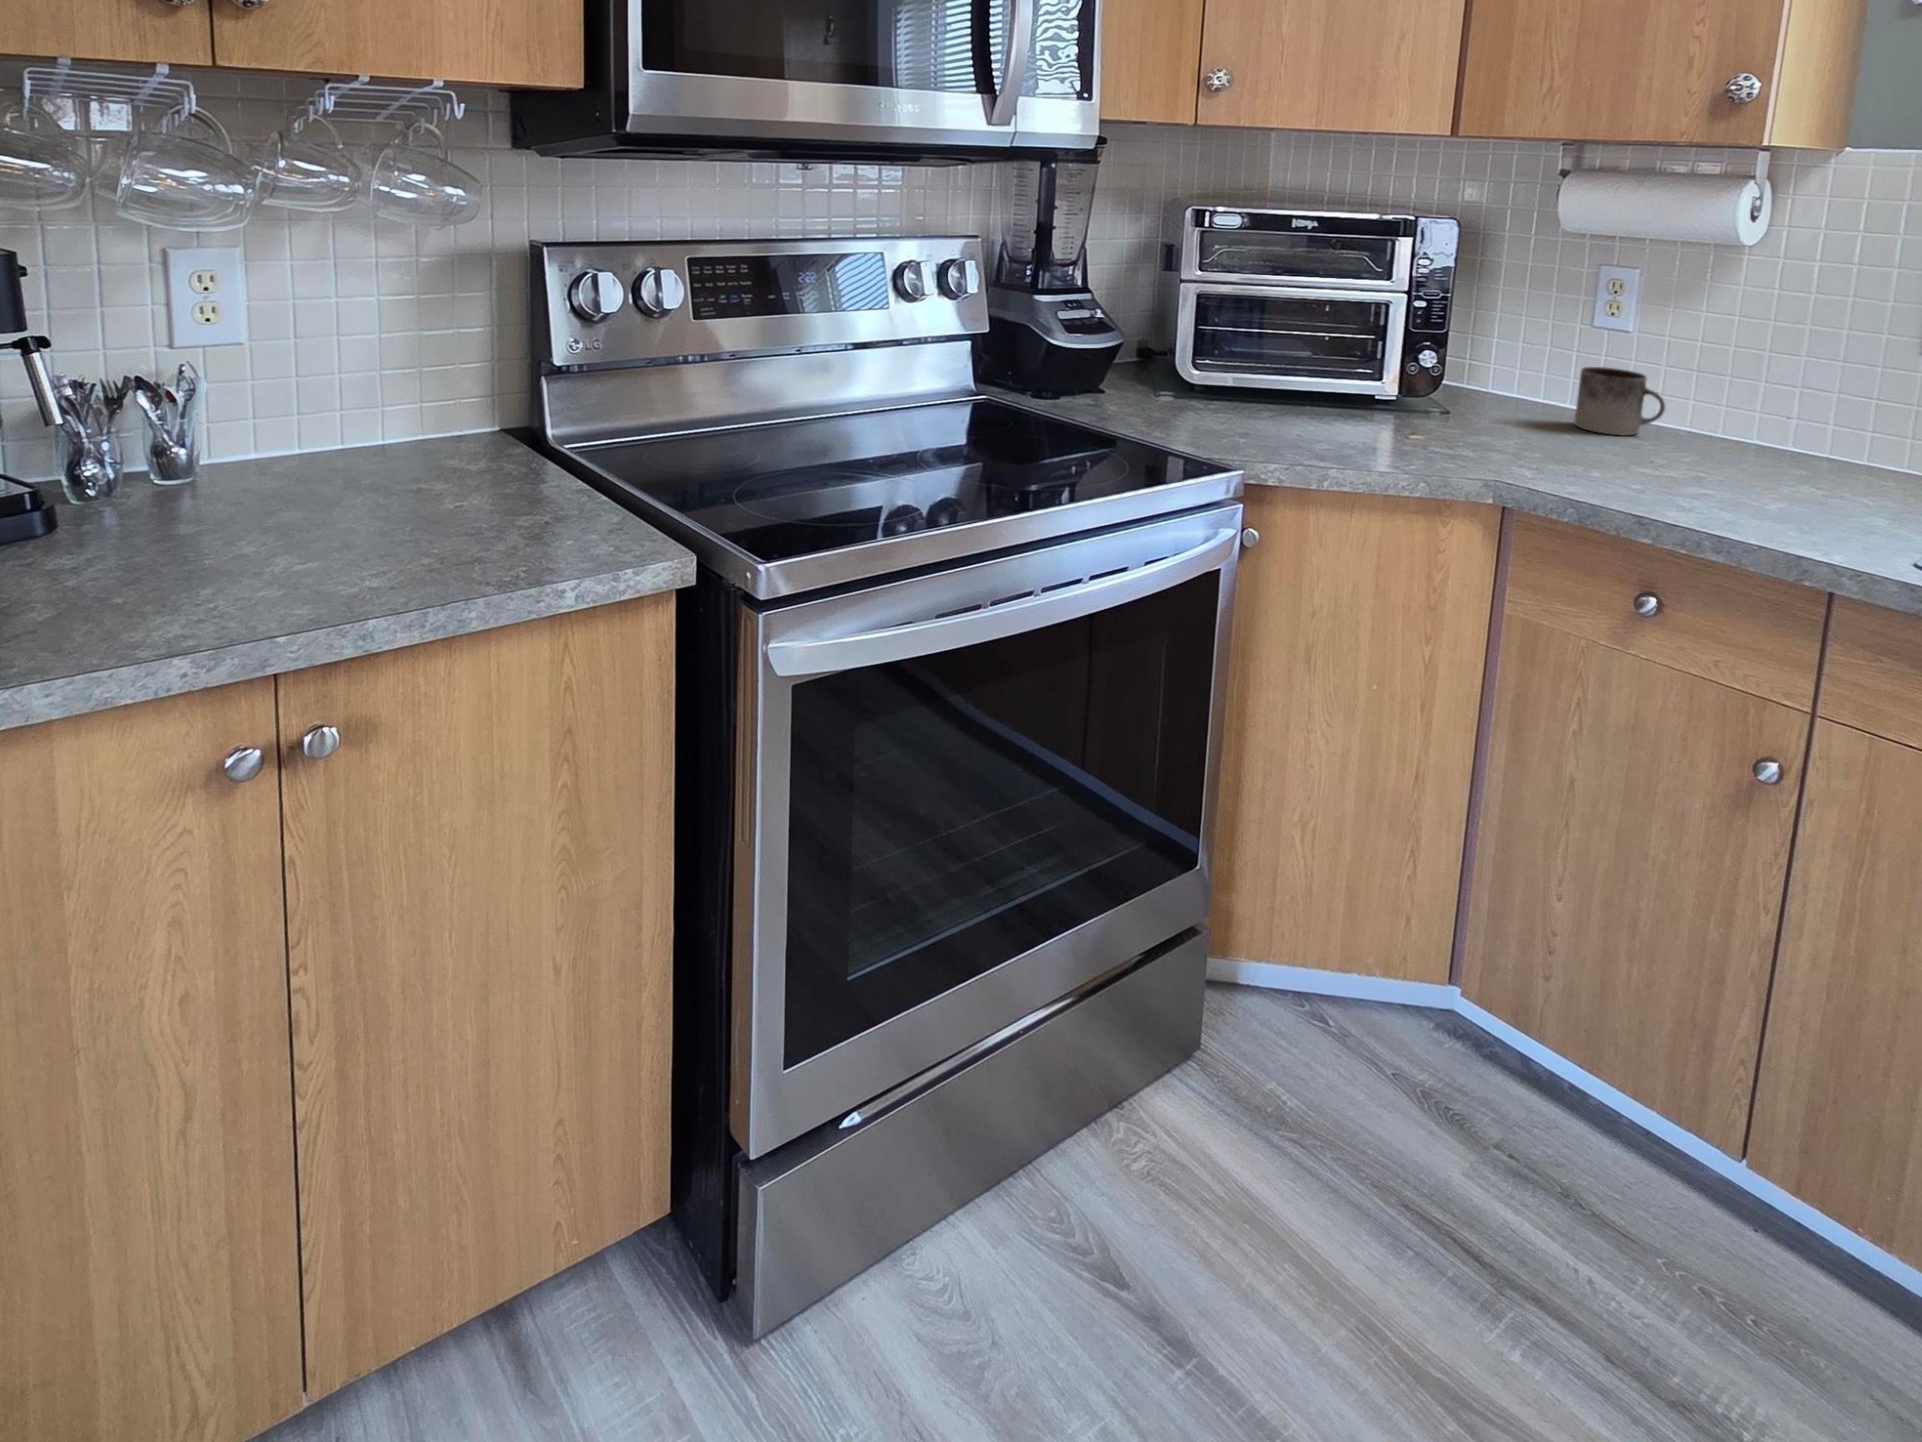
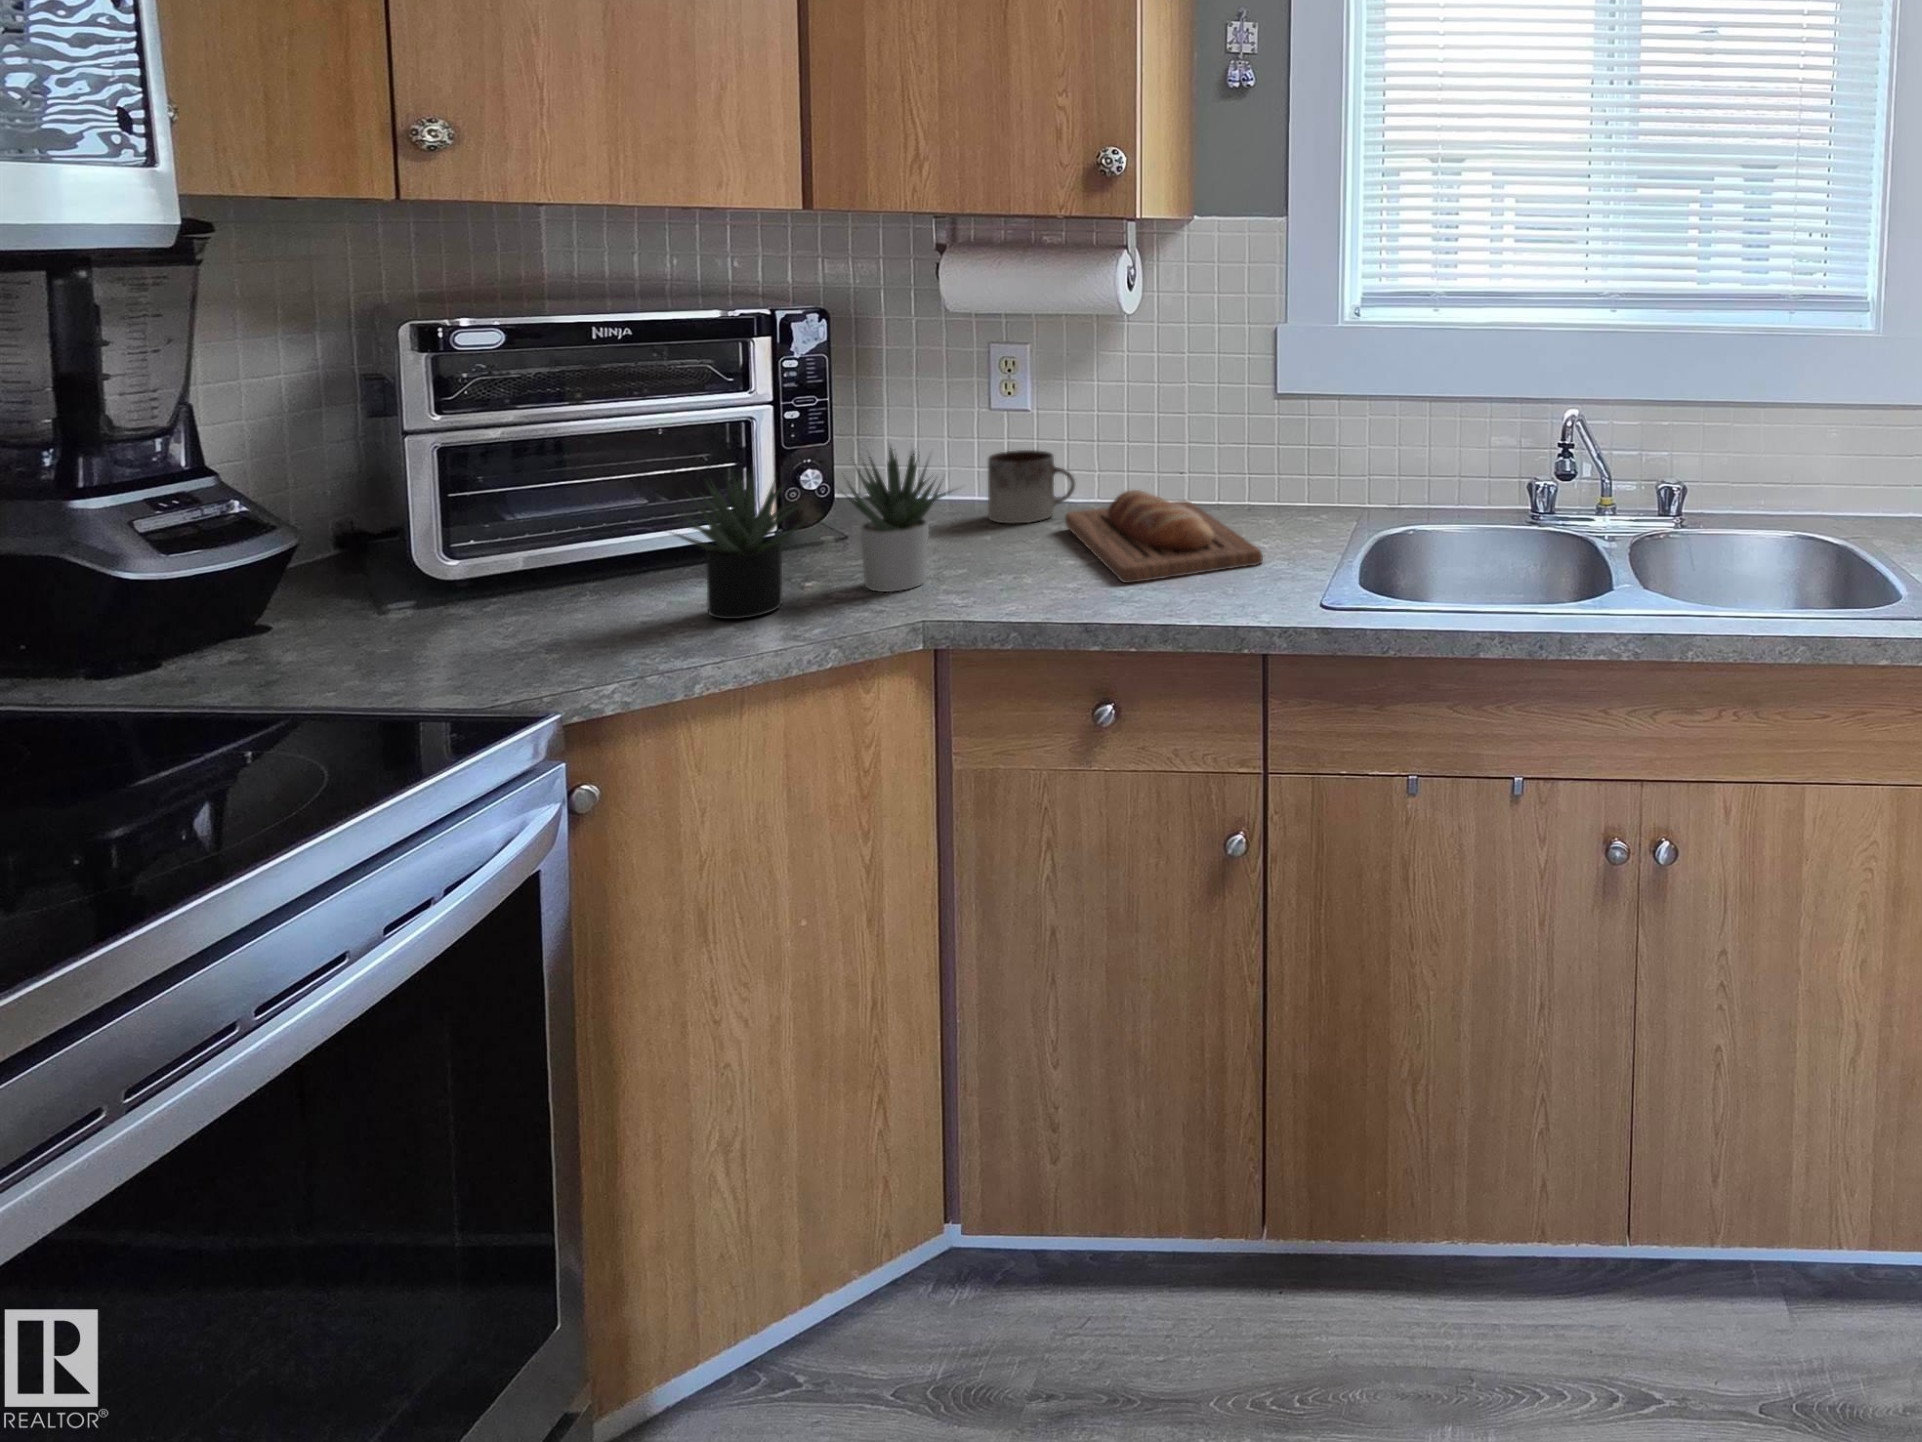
succulent plant: none [1315,329,1552,457] -> present [675,447,952,619]
bread loaf: none [1647,421,1863,520] -> present [1065,490,1263,583]

